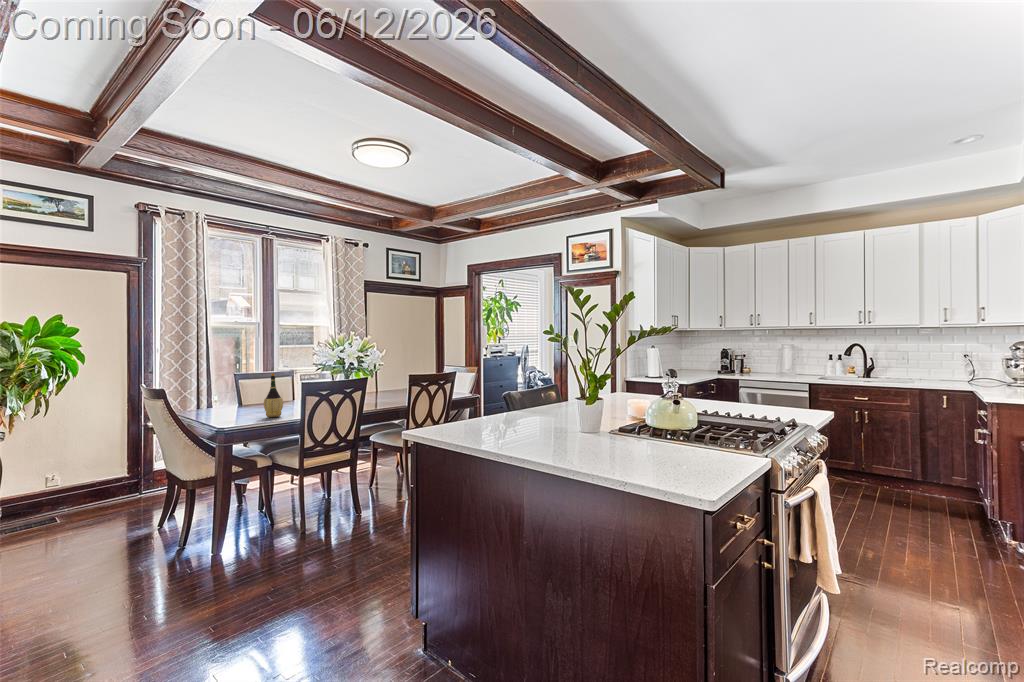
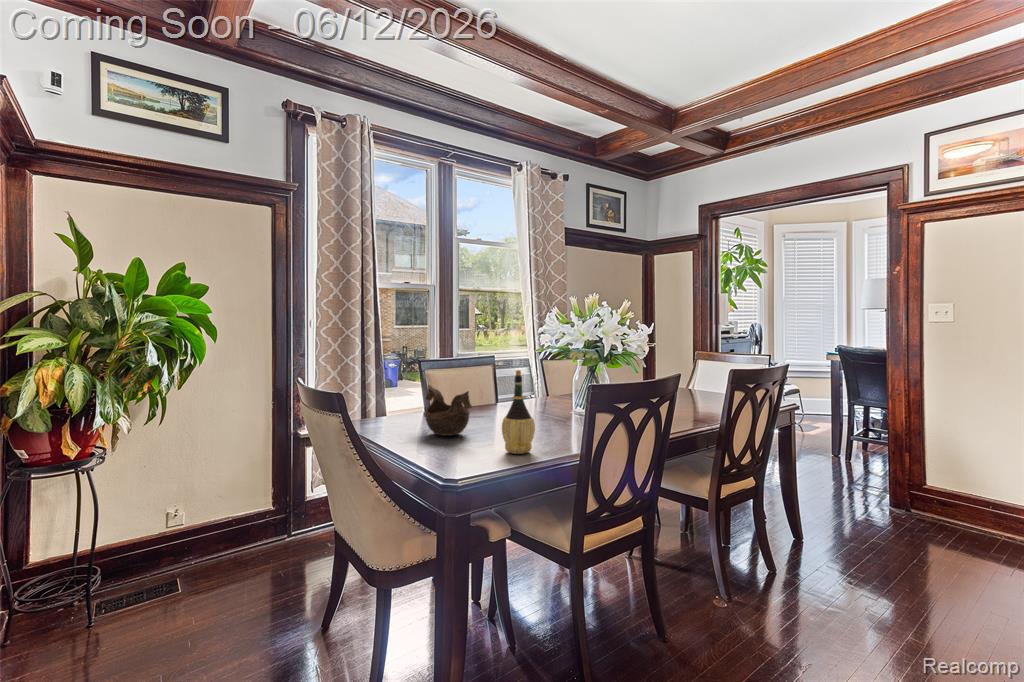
decorative bowl: none [226,385,255,413] -> present [425,385,472,436]

